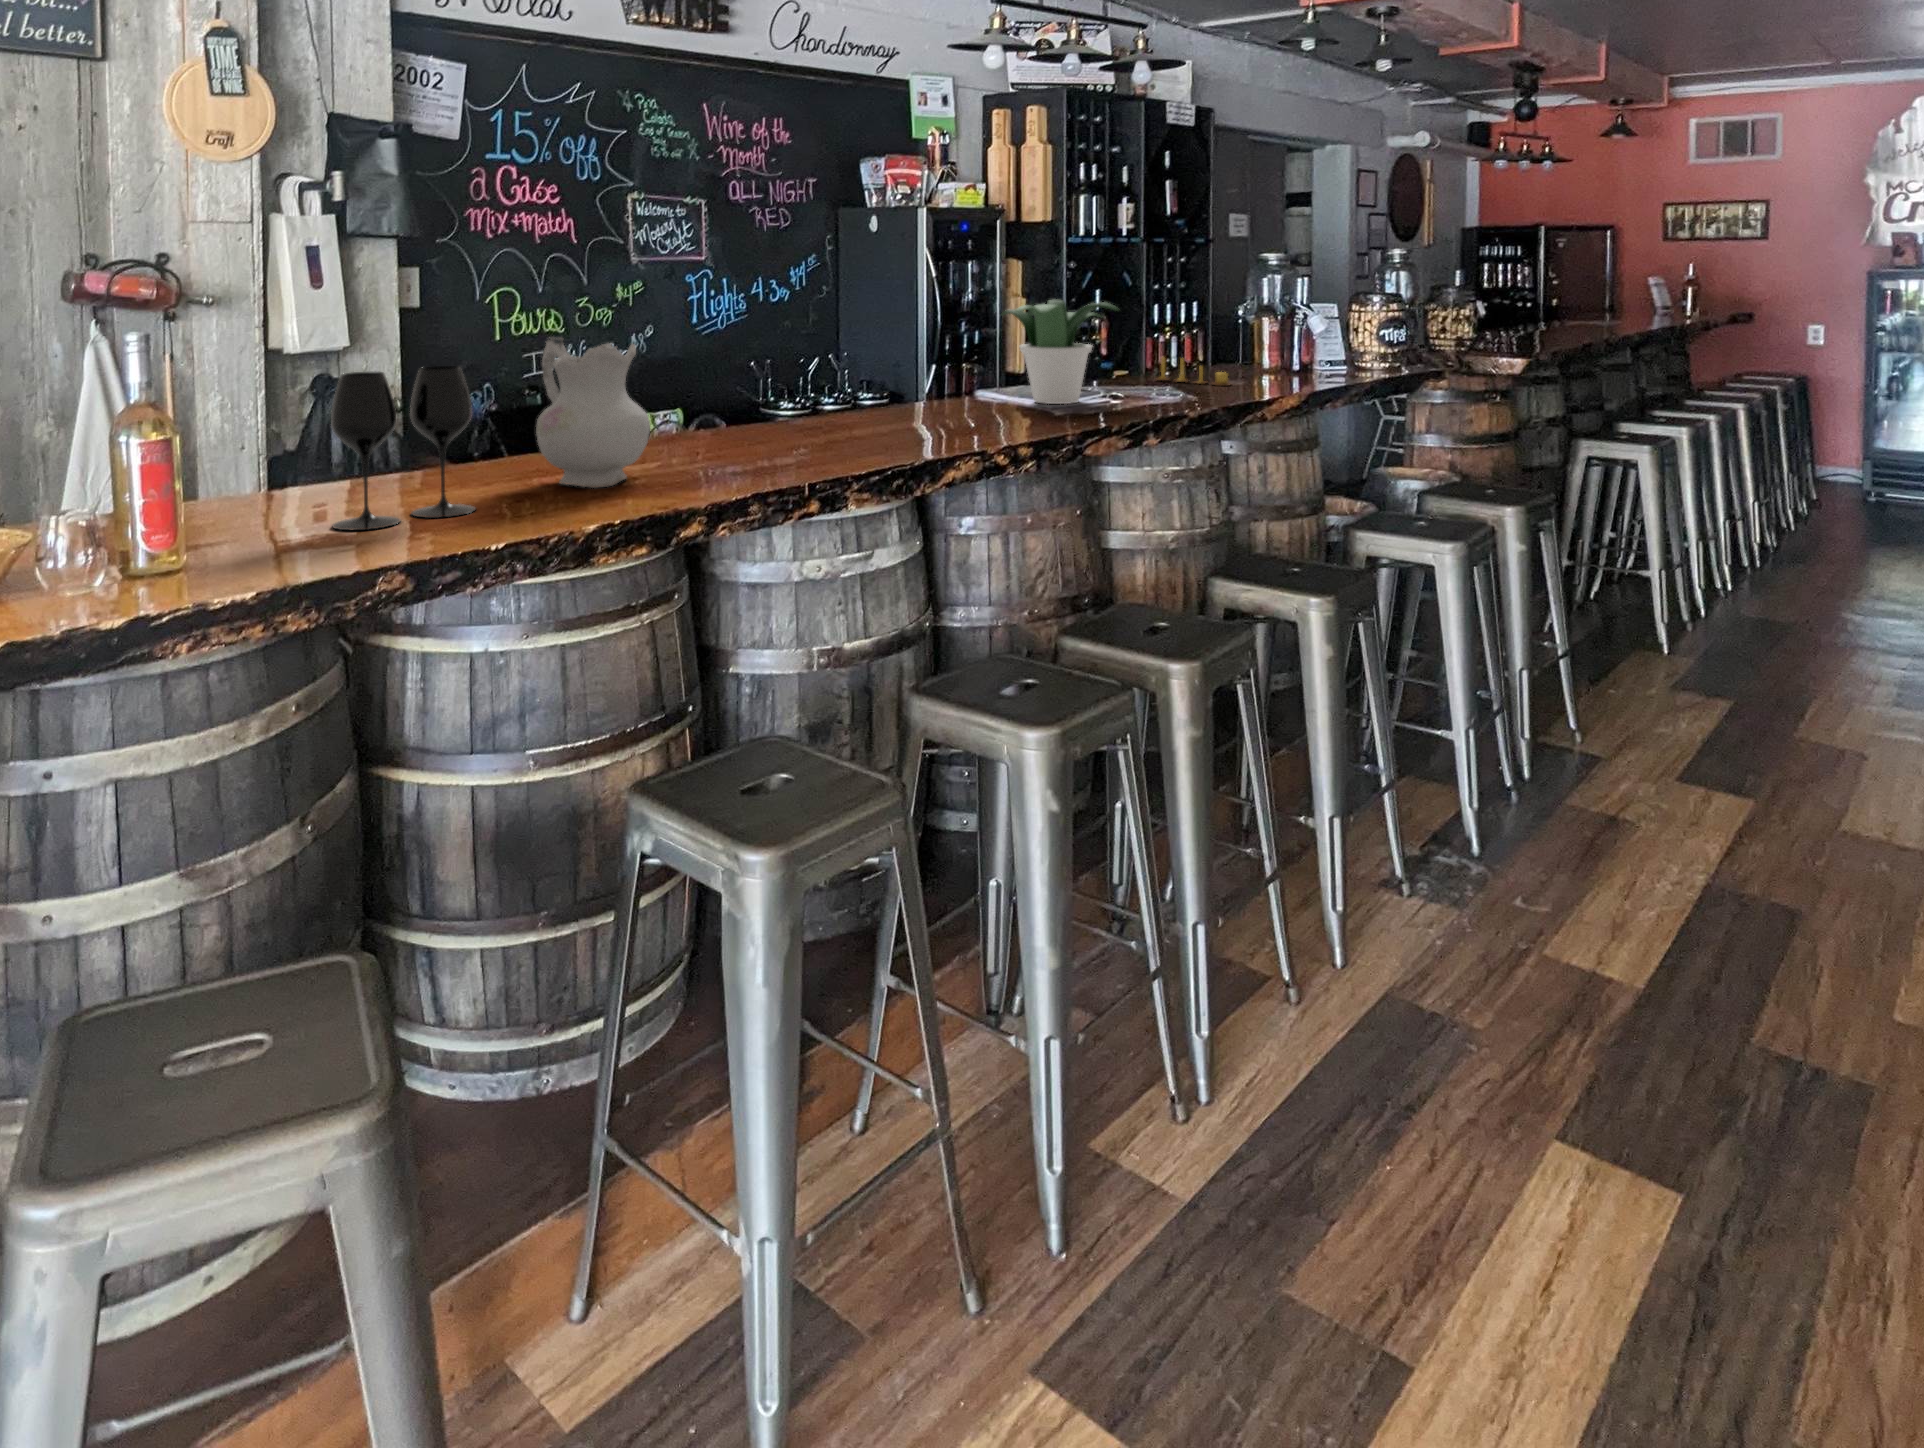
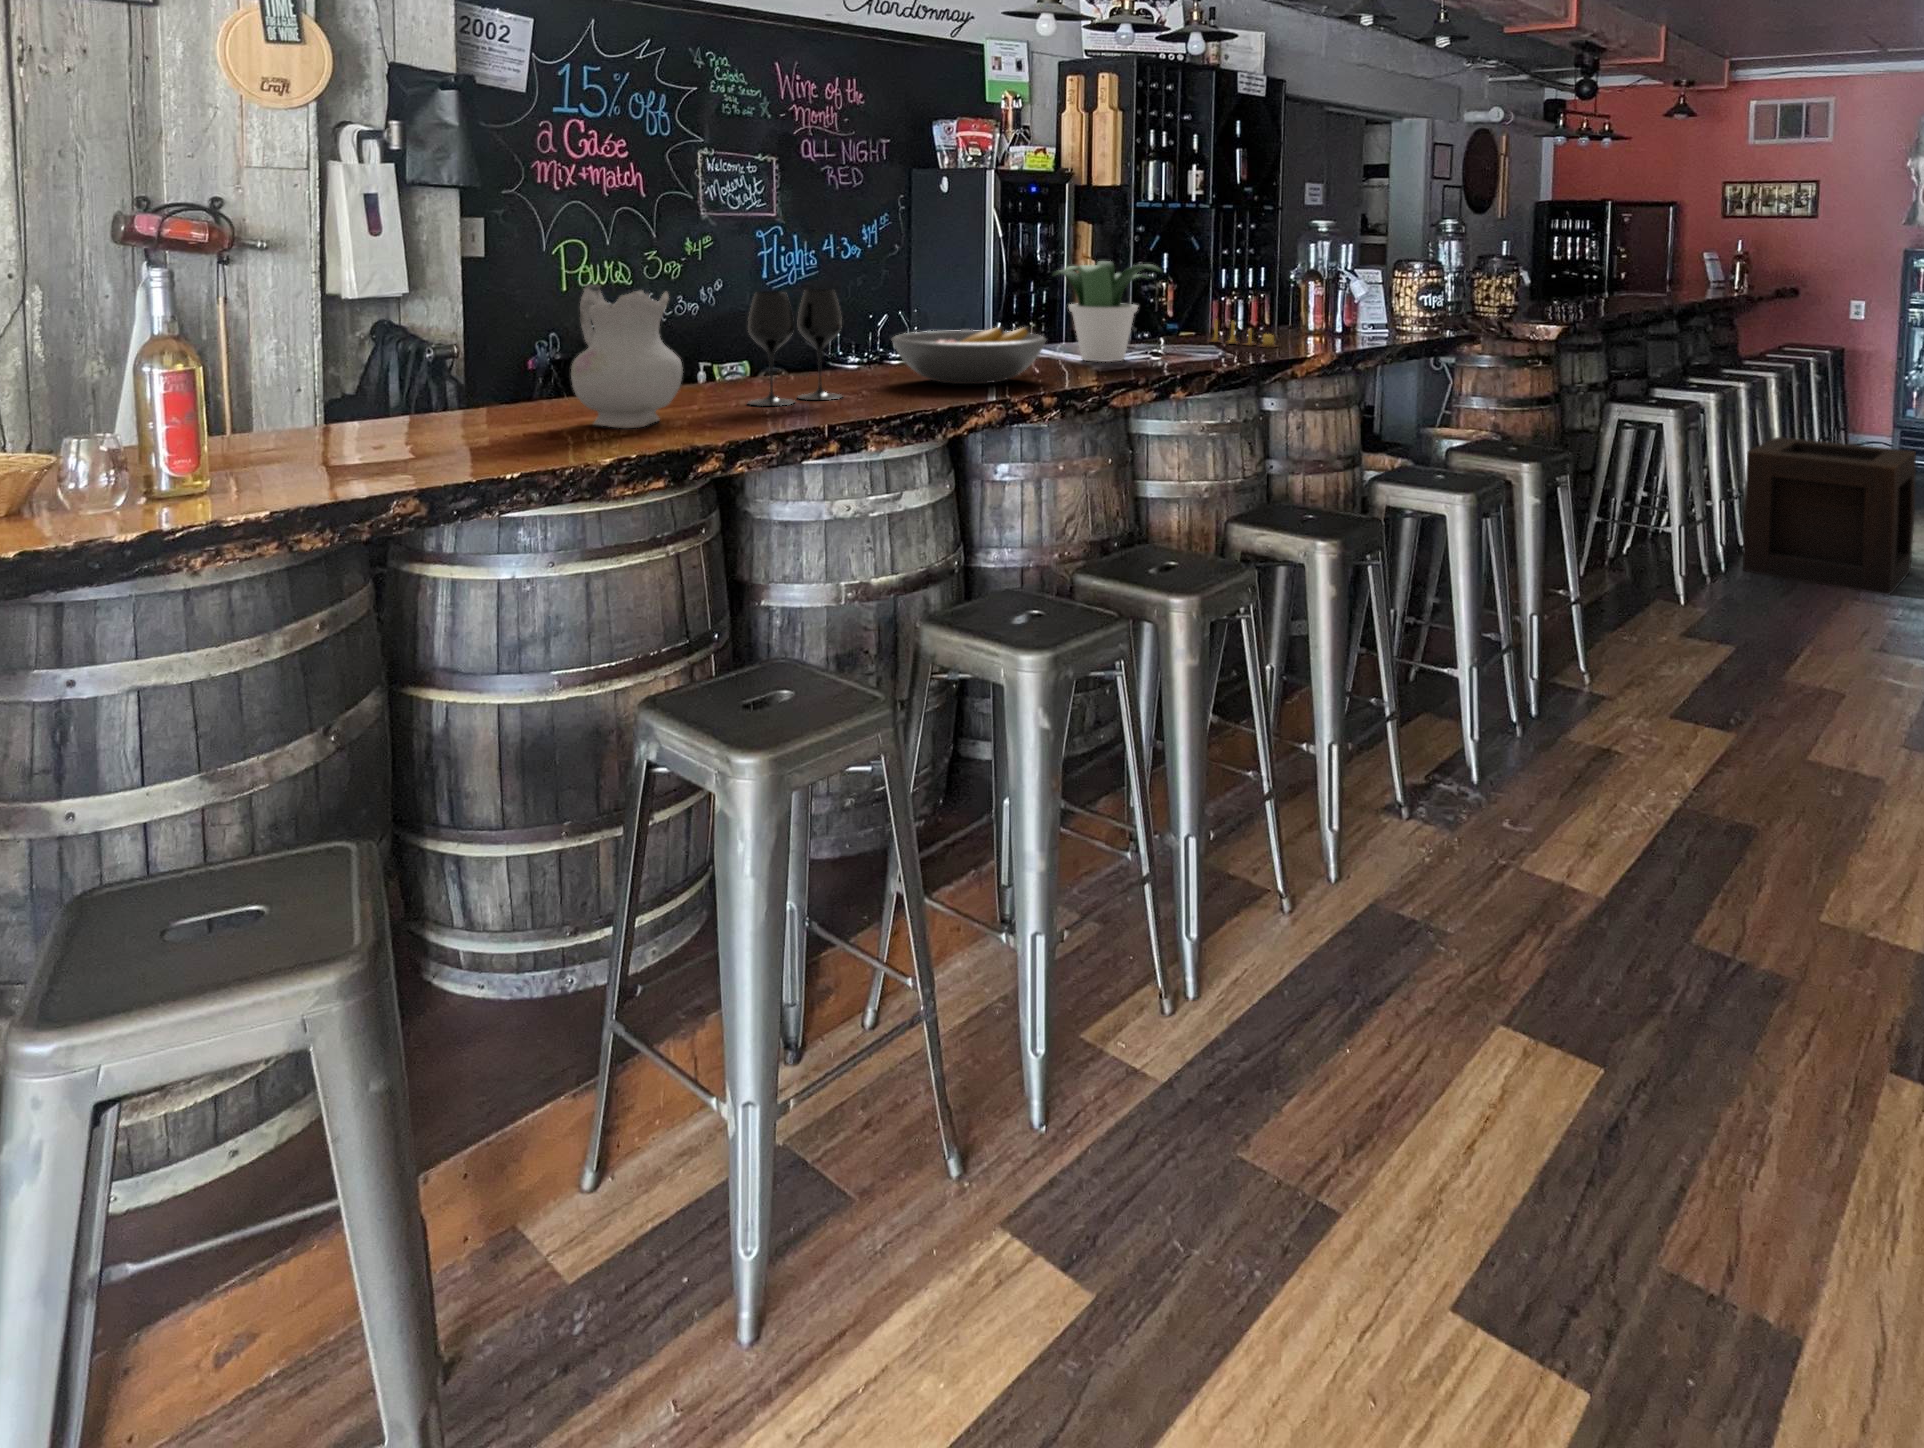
wine glass: present [331,366,475,530] -> present [748,289,842,406]
fruit bowl: none [848,371,1011,432] -> present [892,327,1046,384]
wooden crate: none [1703,467,1887,636] -> present [1743,437,1916,595]

